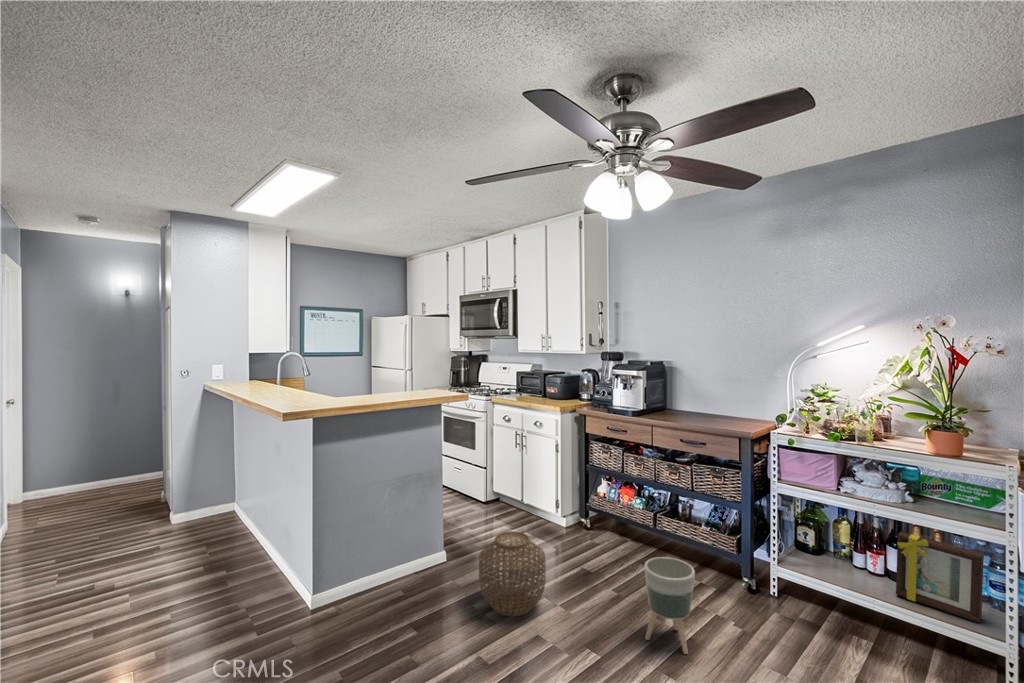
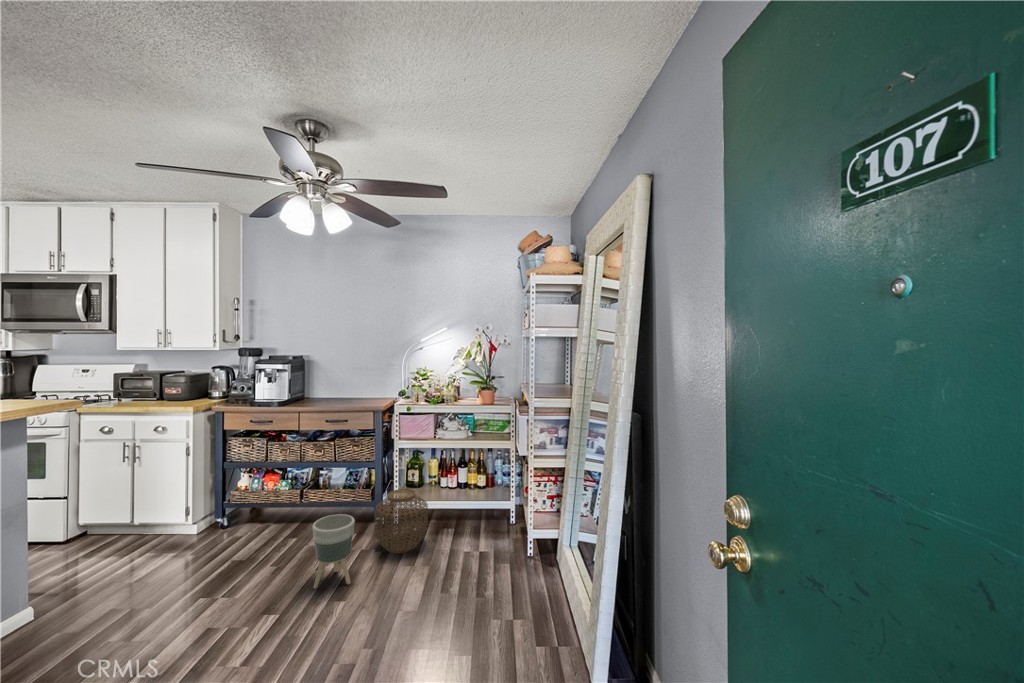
woven basket: present [479,531,546,616] -> present [374,489,428,553]
picture frame: present [896,532,984,623] -> none [466,456,504,497]

